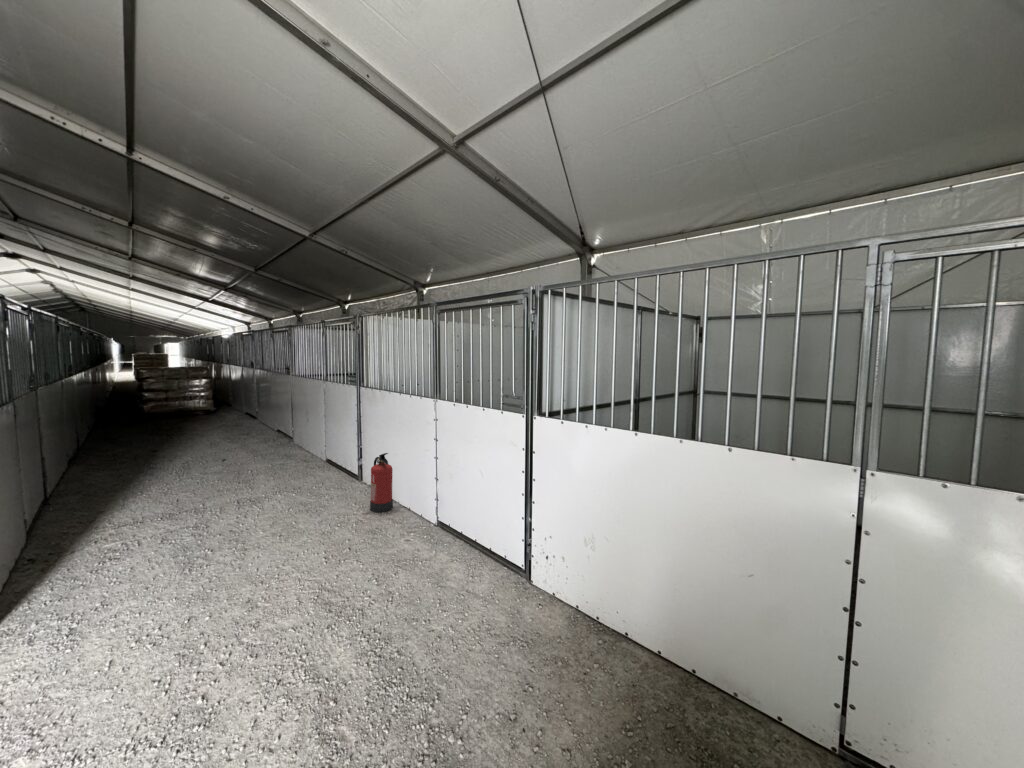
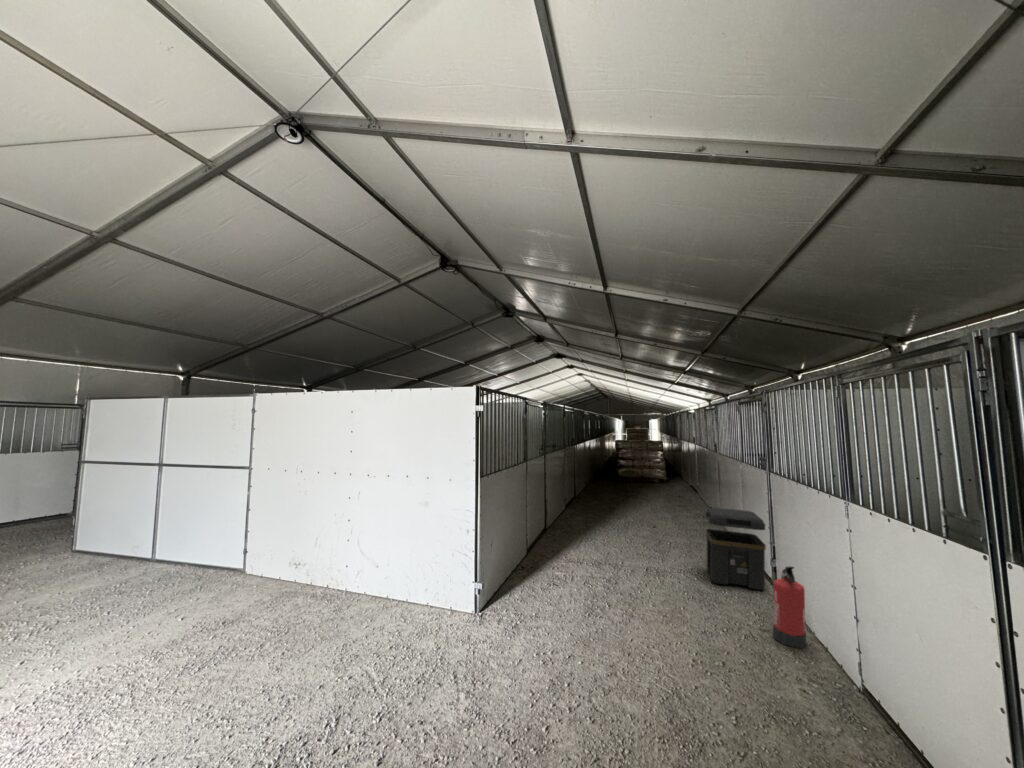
toolbox: none [295,420,351,488] -> present [706,508,766,590]

